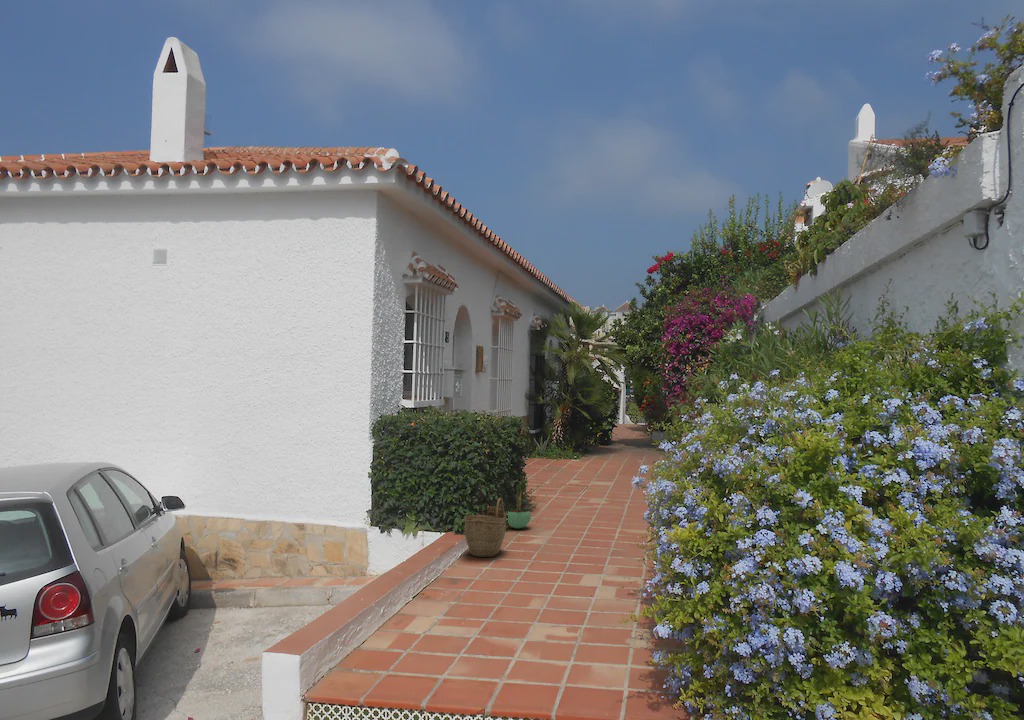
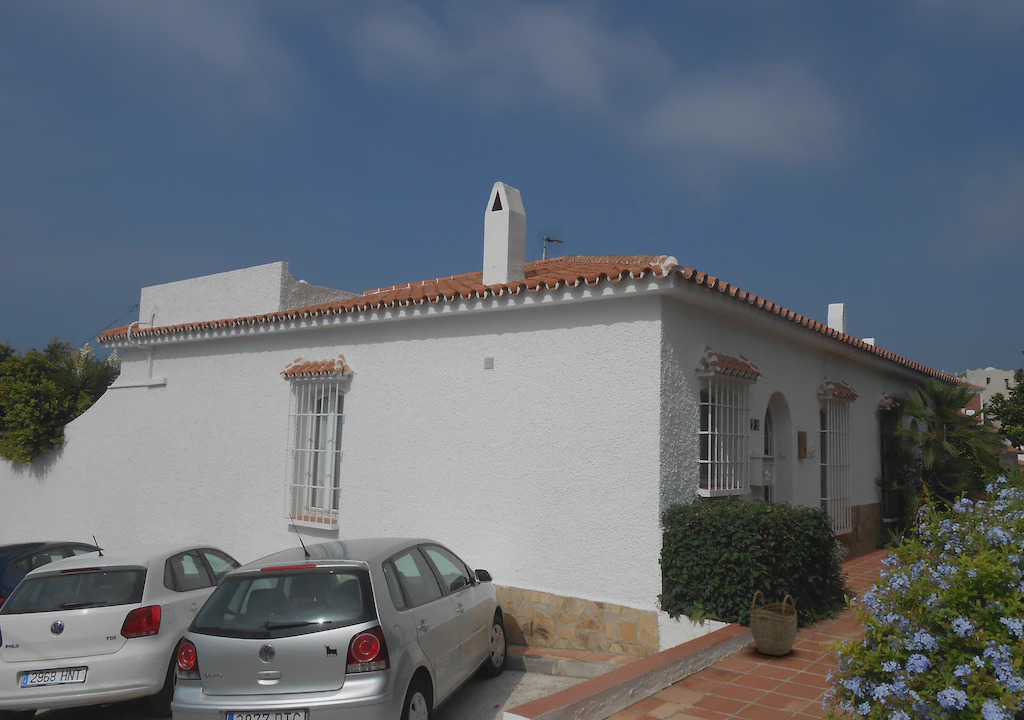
potted plant: present [507,480,530,529] -> none [810,576,837,629]

